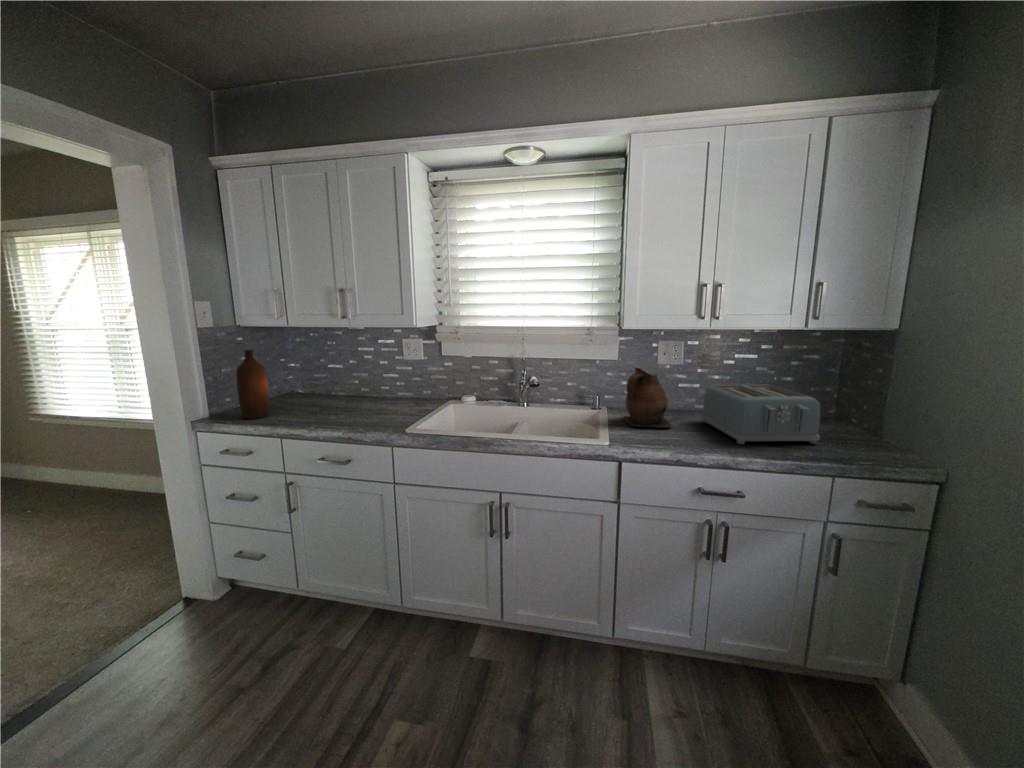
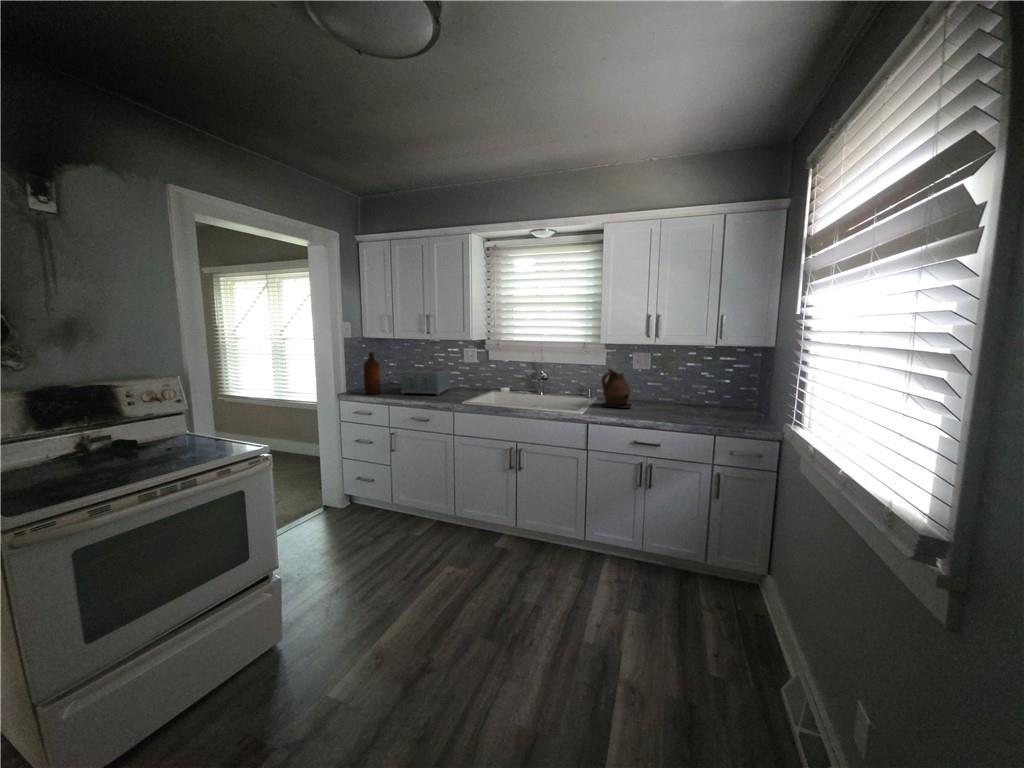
toaster: present [700,385,820,444] -> present [401,368,451,395]

